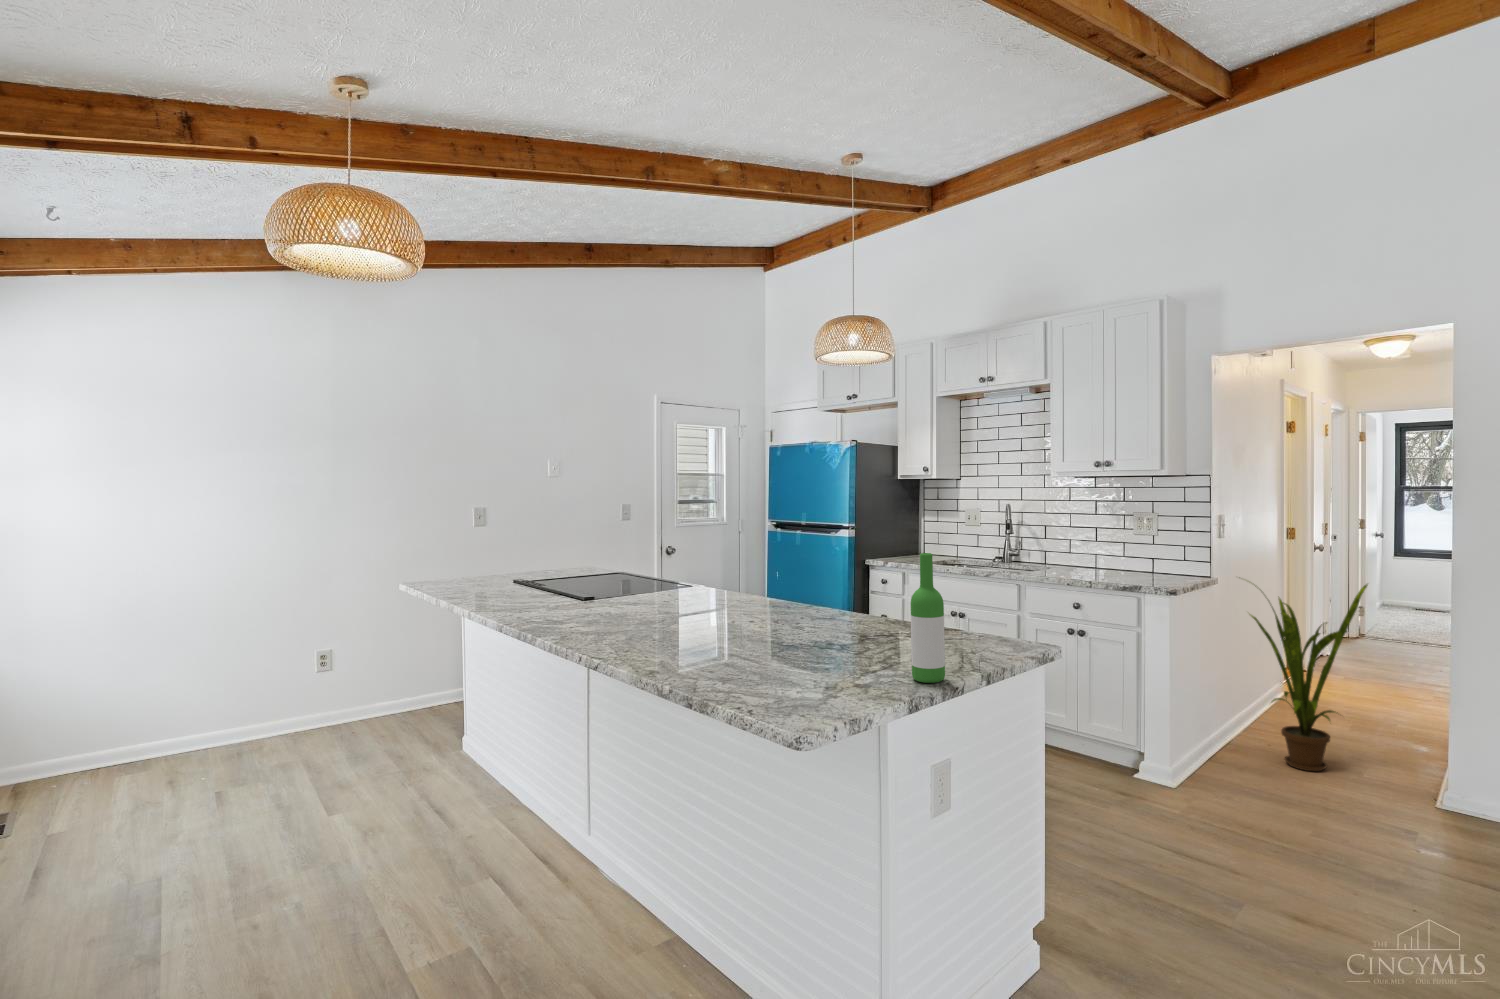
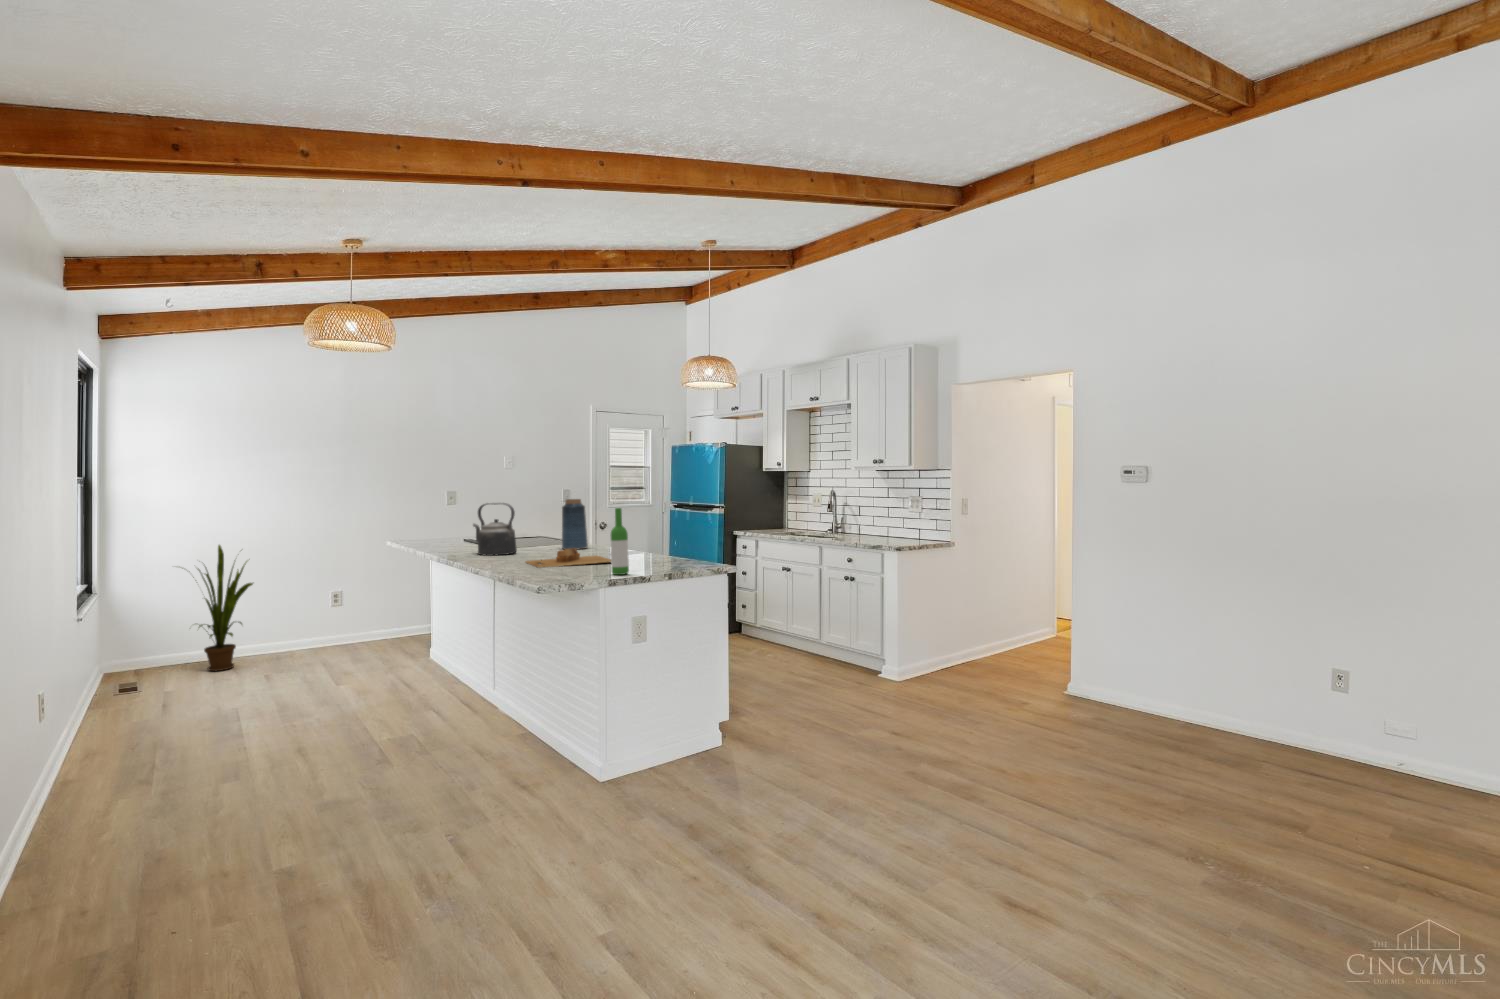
vase: none [688,523,727,601] -> present [562,499,588,549]
kettle: none [564,533,636,619] -> present [473,503,517,556]
house plant: present [1250,584,1368,771] -> present [193,545,253,671]
cutting board: none [686,613,845,658] -> present [526,548,611,568]

